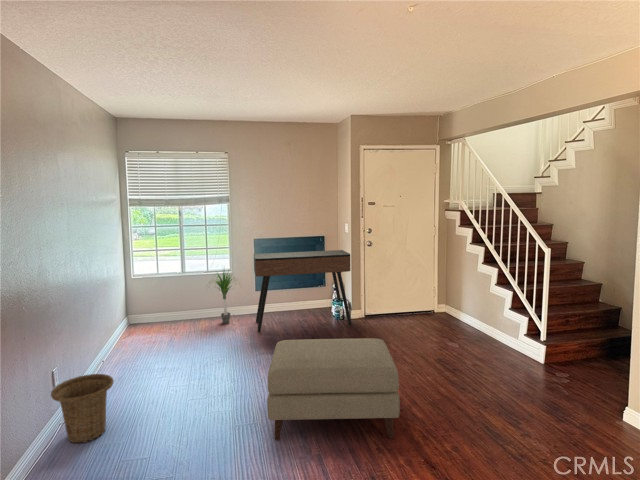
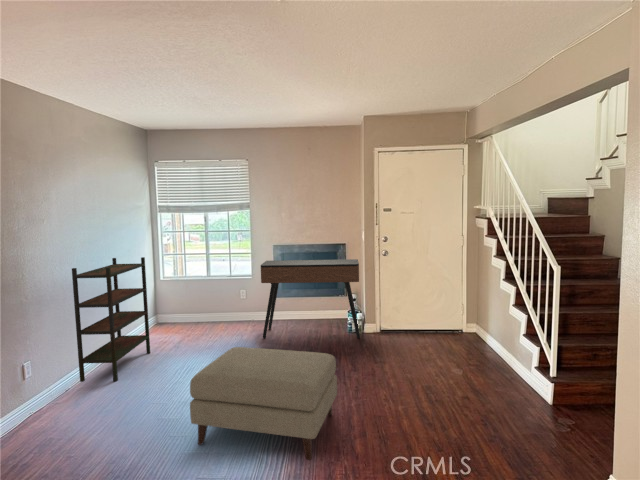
bookshelf: none [76,254,146,395] -> present [72,257,150,382]
potted plant: present [216,272,234,324] -> none [221,270,259,328]
basket: present [51,374,114,443] -> none [23,363,80,423]

